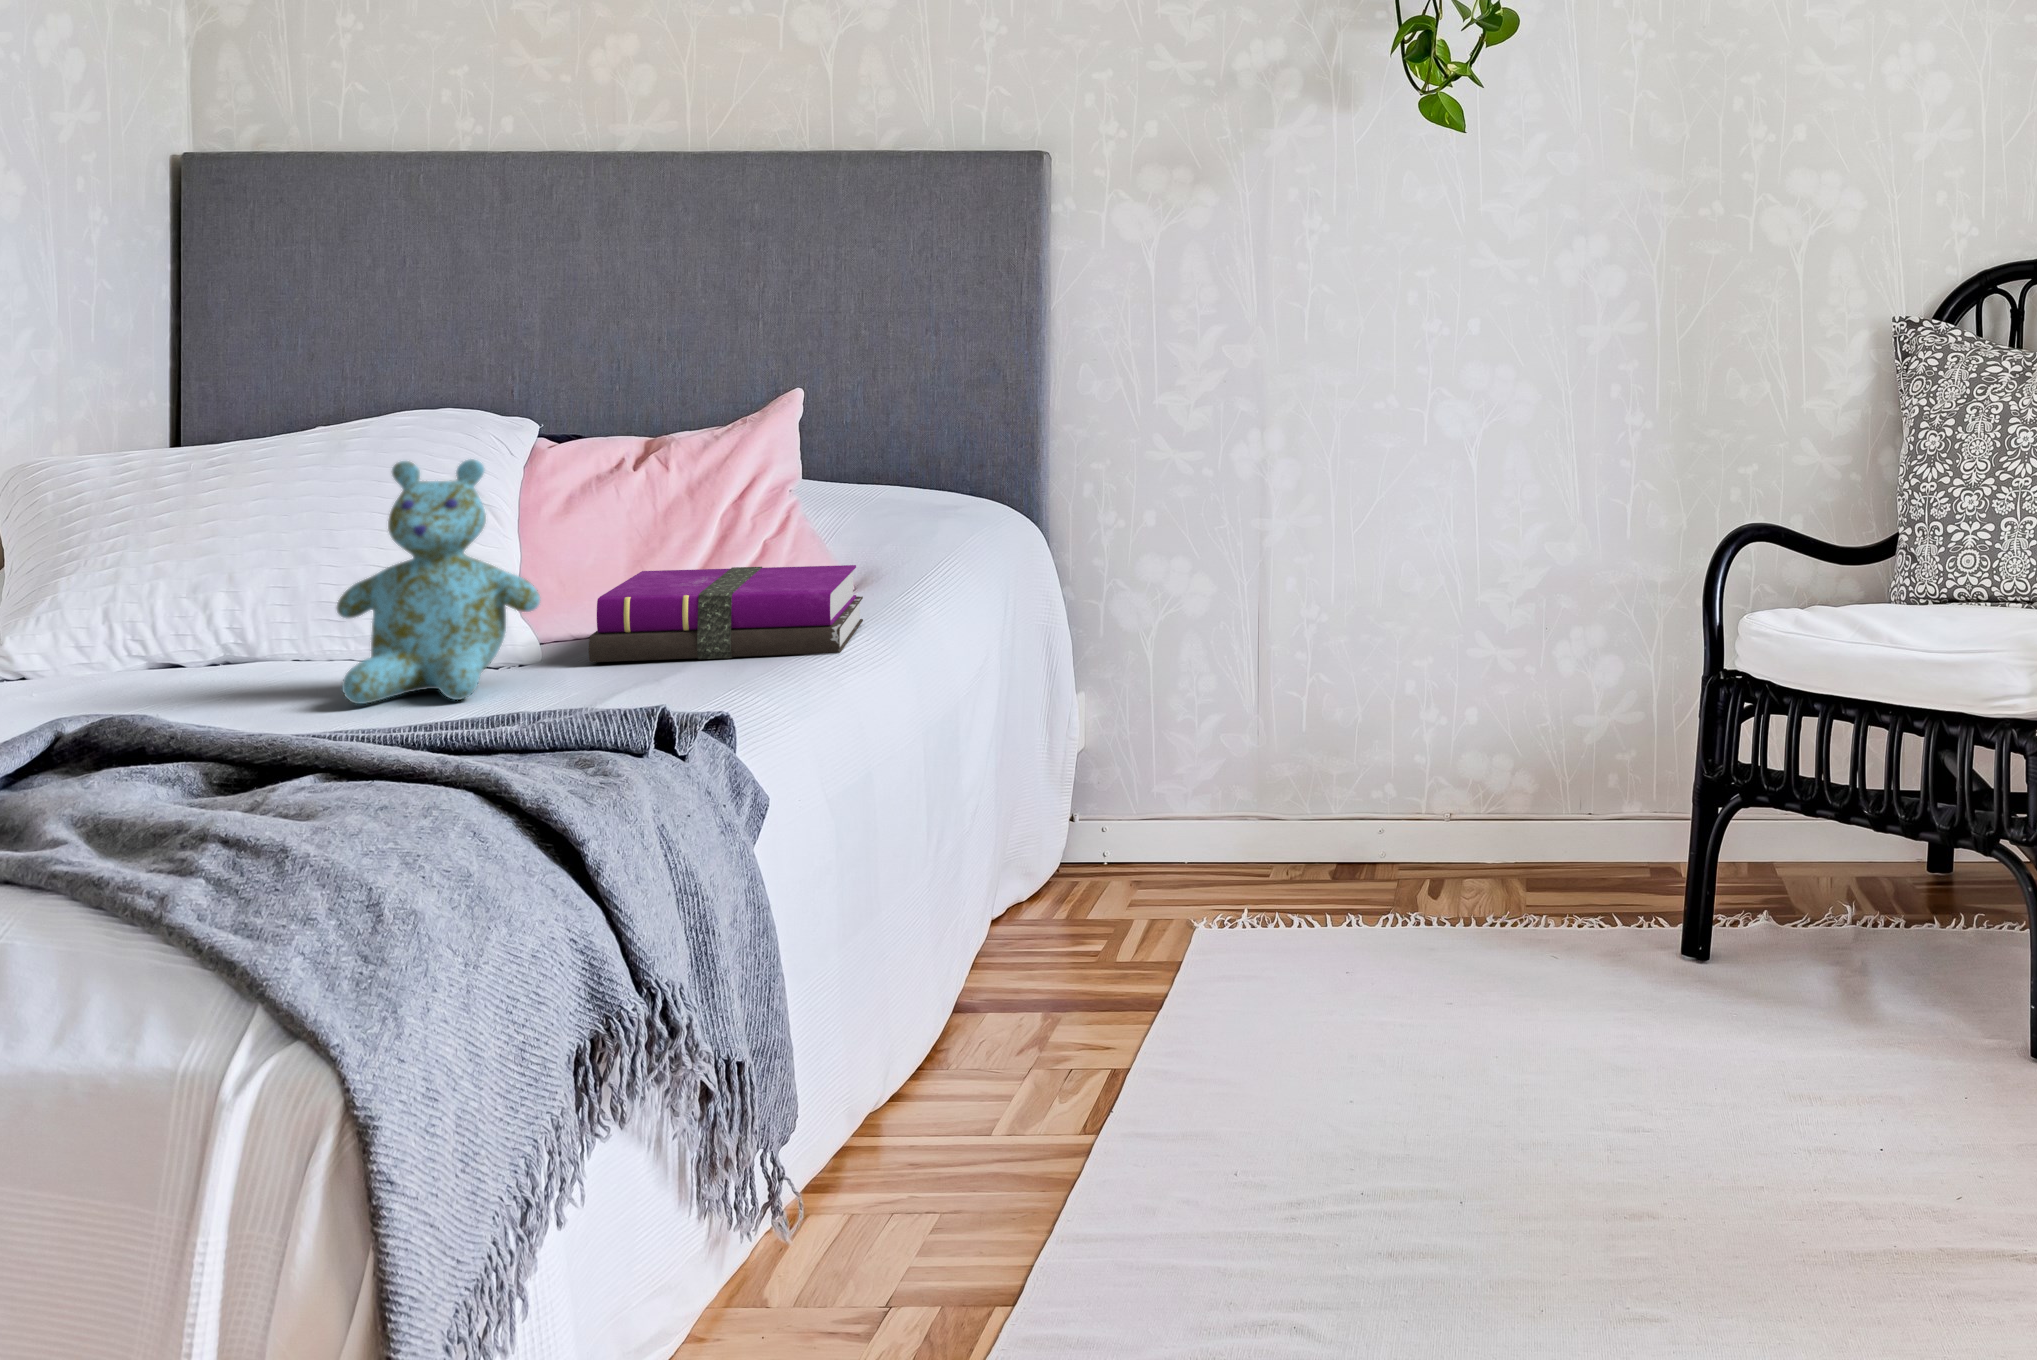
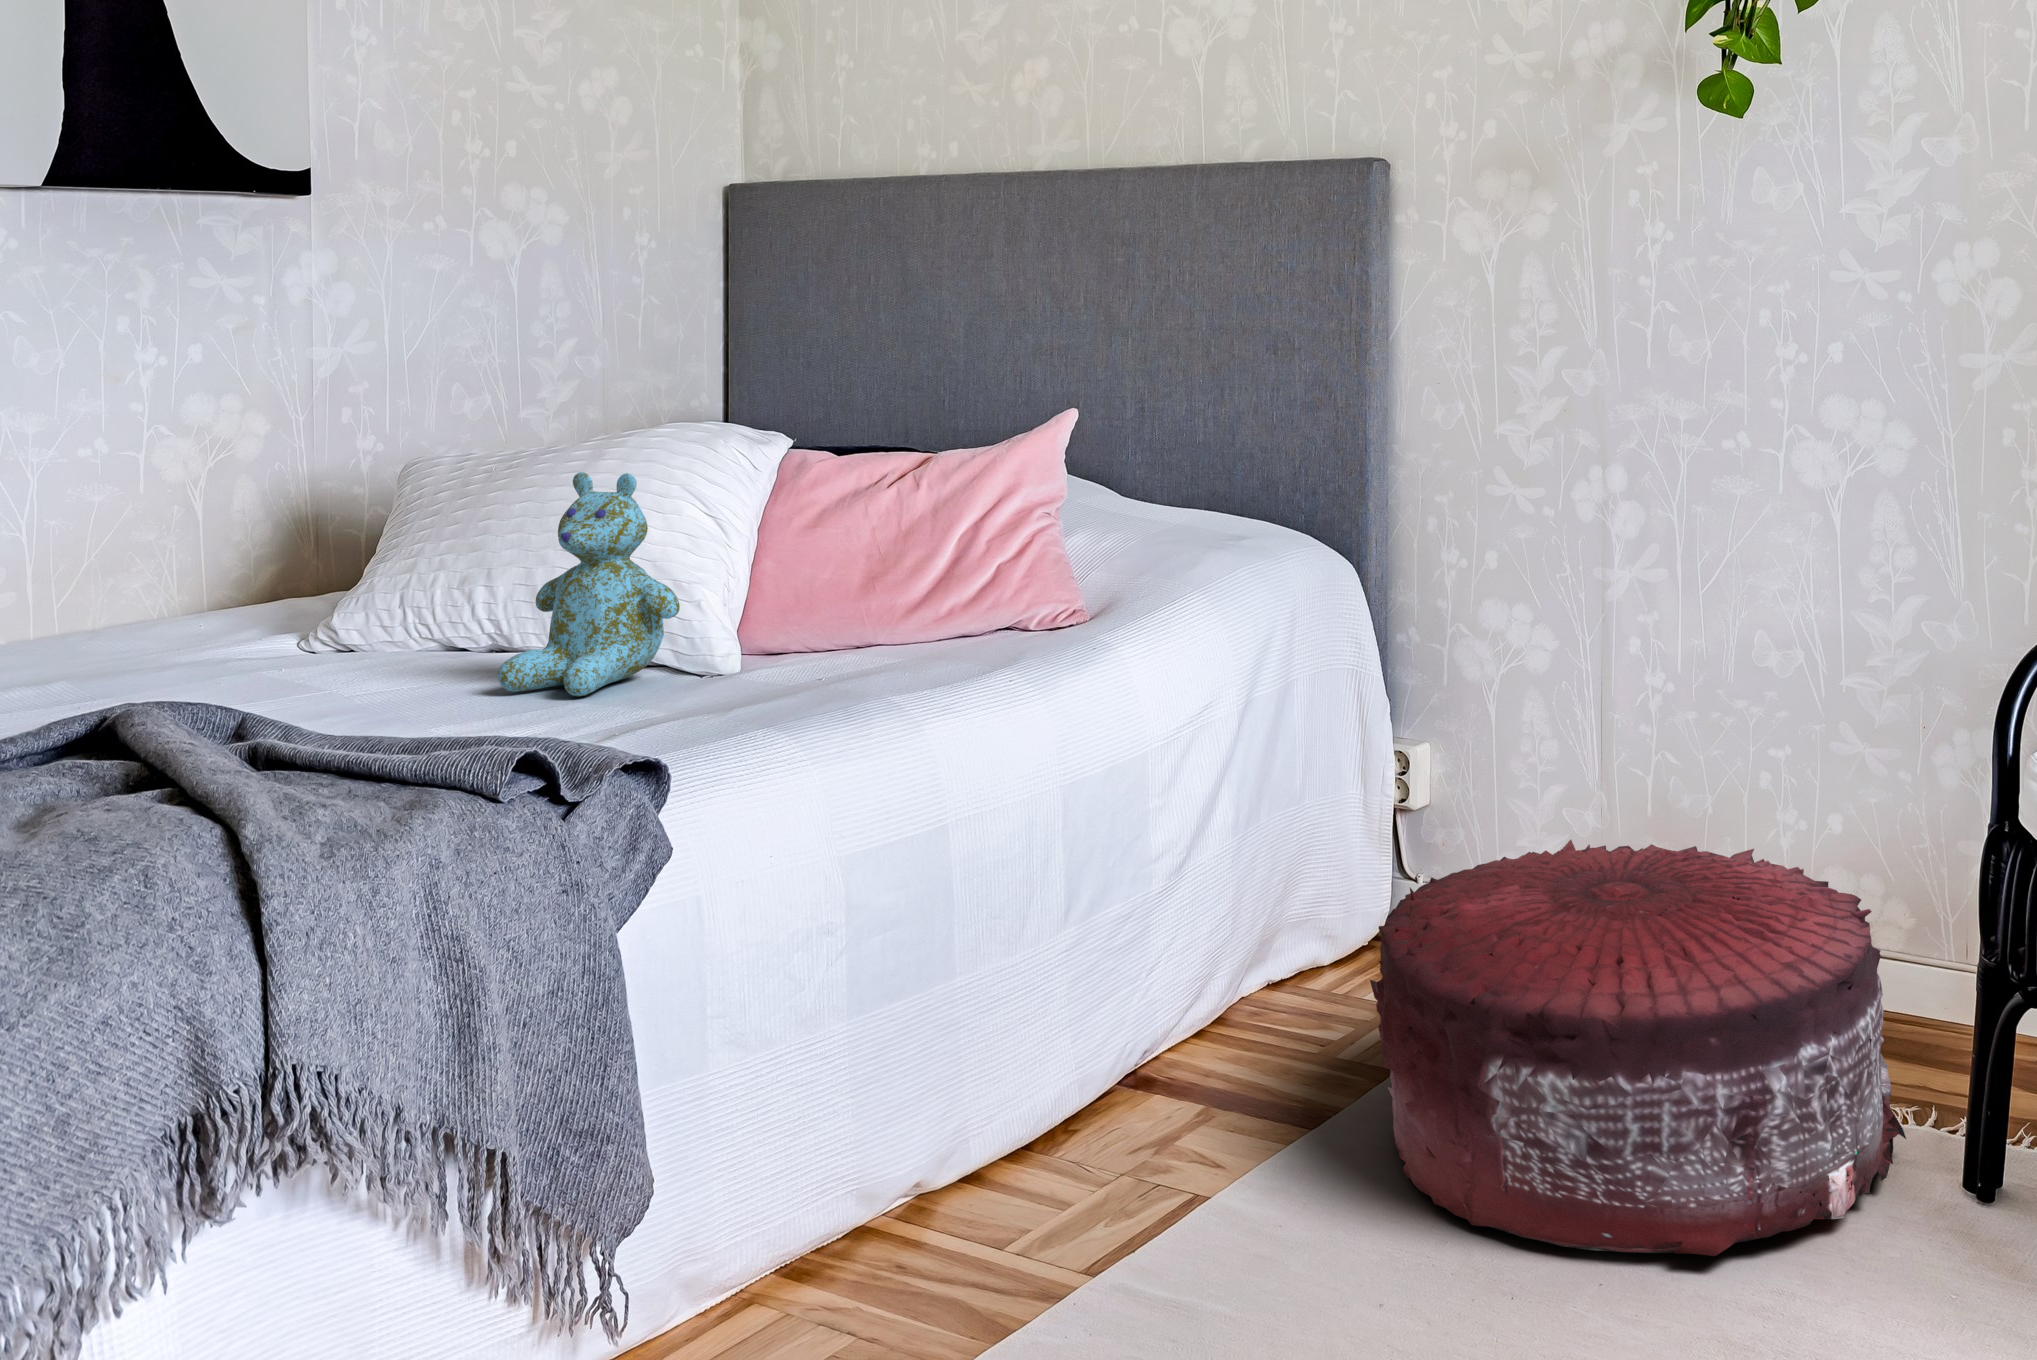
notebook: present [589,565,863,662] -> none [743,584,1036,684]
pouf: none [1226,732,1644,1054] -> present [1370,840,1906,1256]

